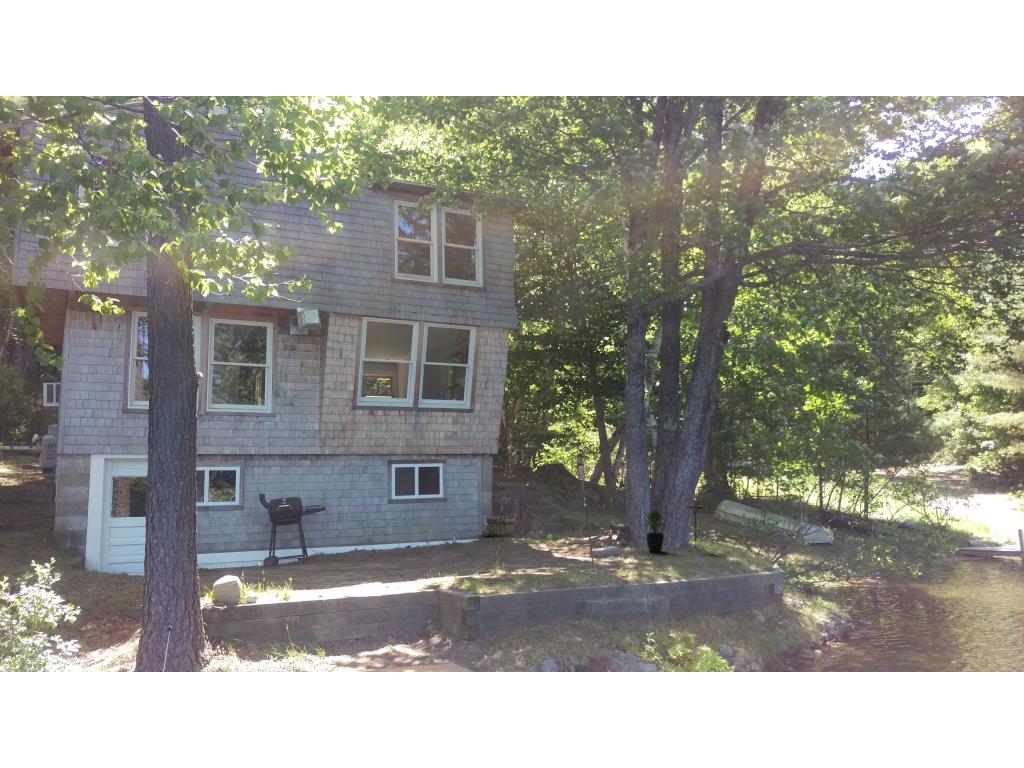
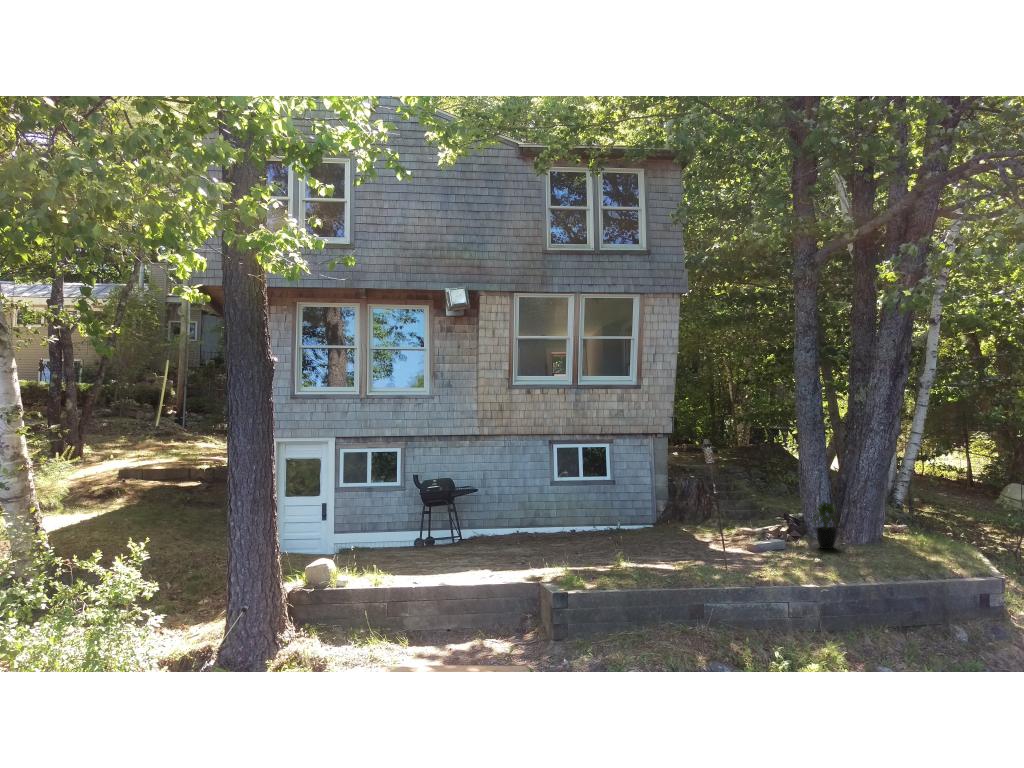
side table: present [686,505,705,549] -> none [862,497,888,551]
wooden bucket: present [486,512,515,537] -> none [659,494,691,523]

